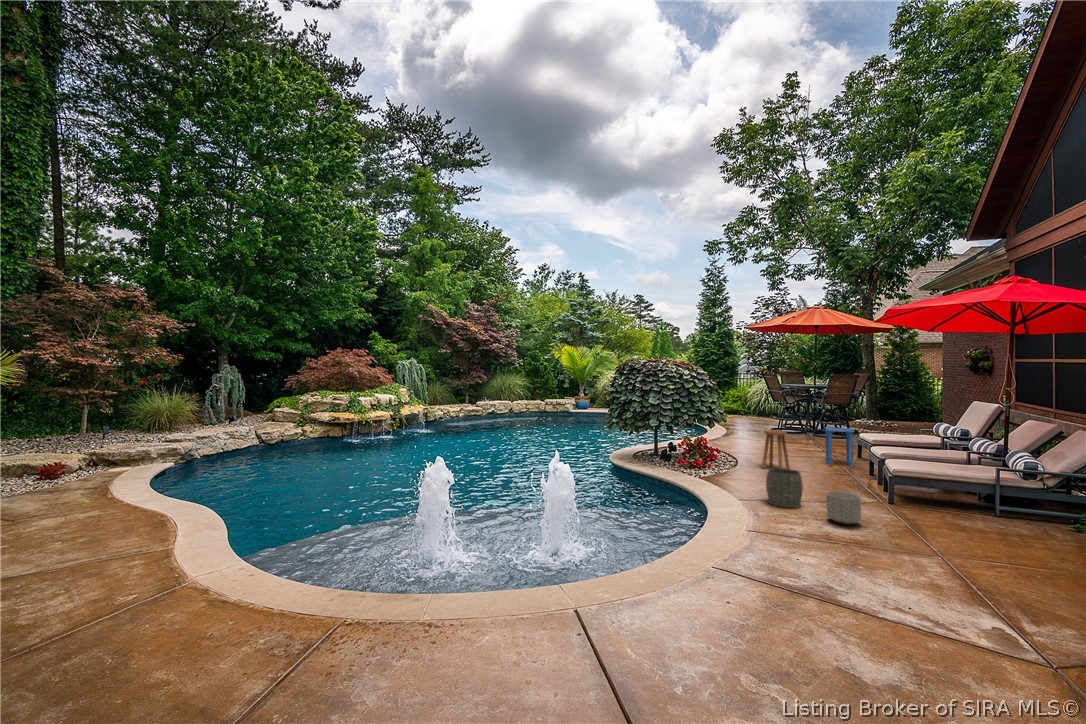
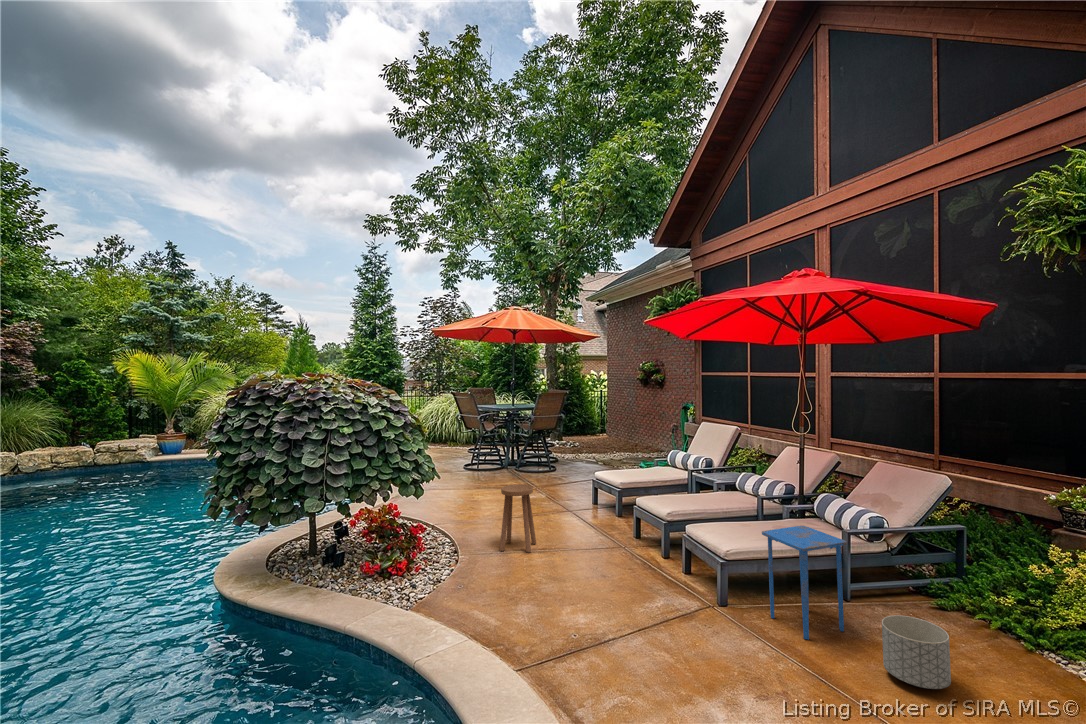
side table: present [824,427,855,468] -> present [762,526,847,640]
woven basket: present [766,468,803,508] -> none [564,579,625,667]
planter: present [826,491,861,525] -> present [882,615,951,689]

